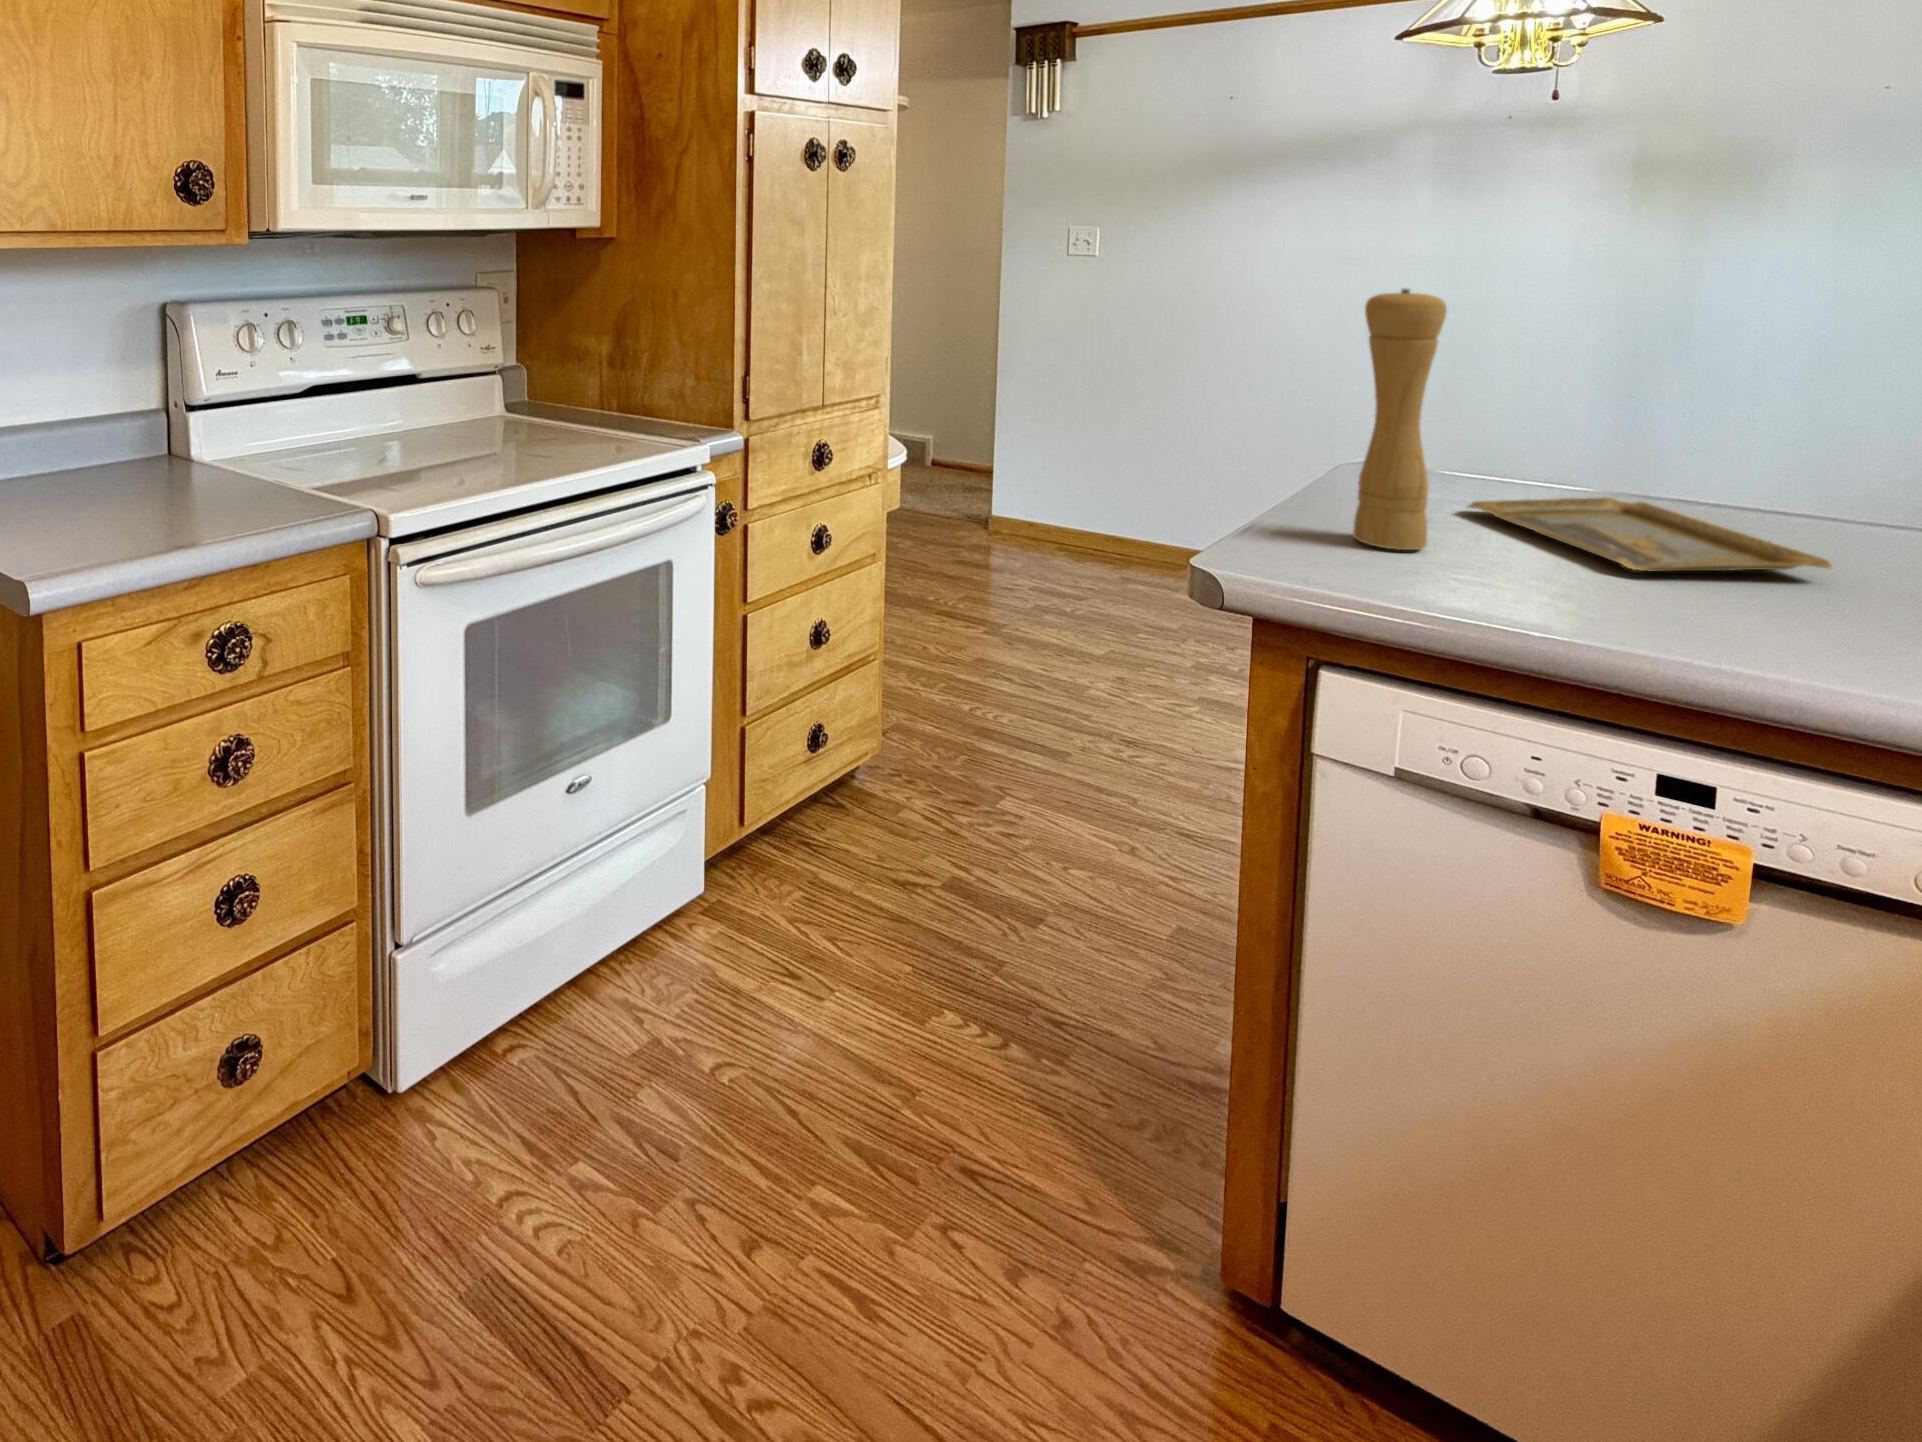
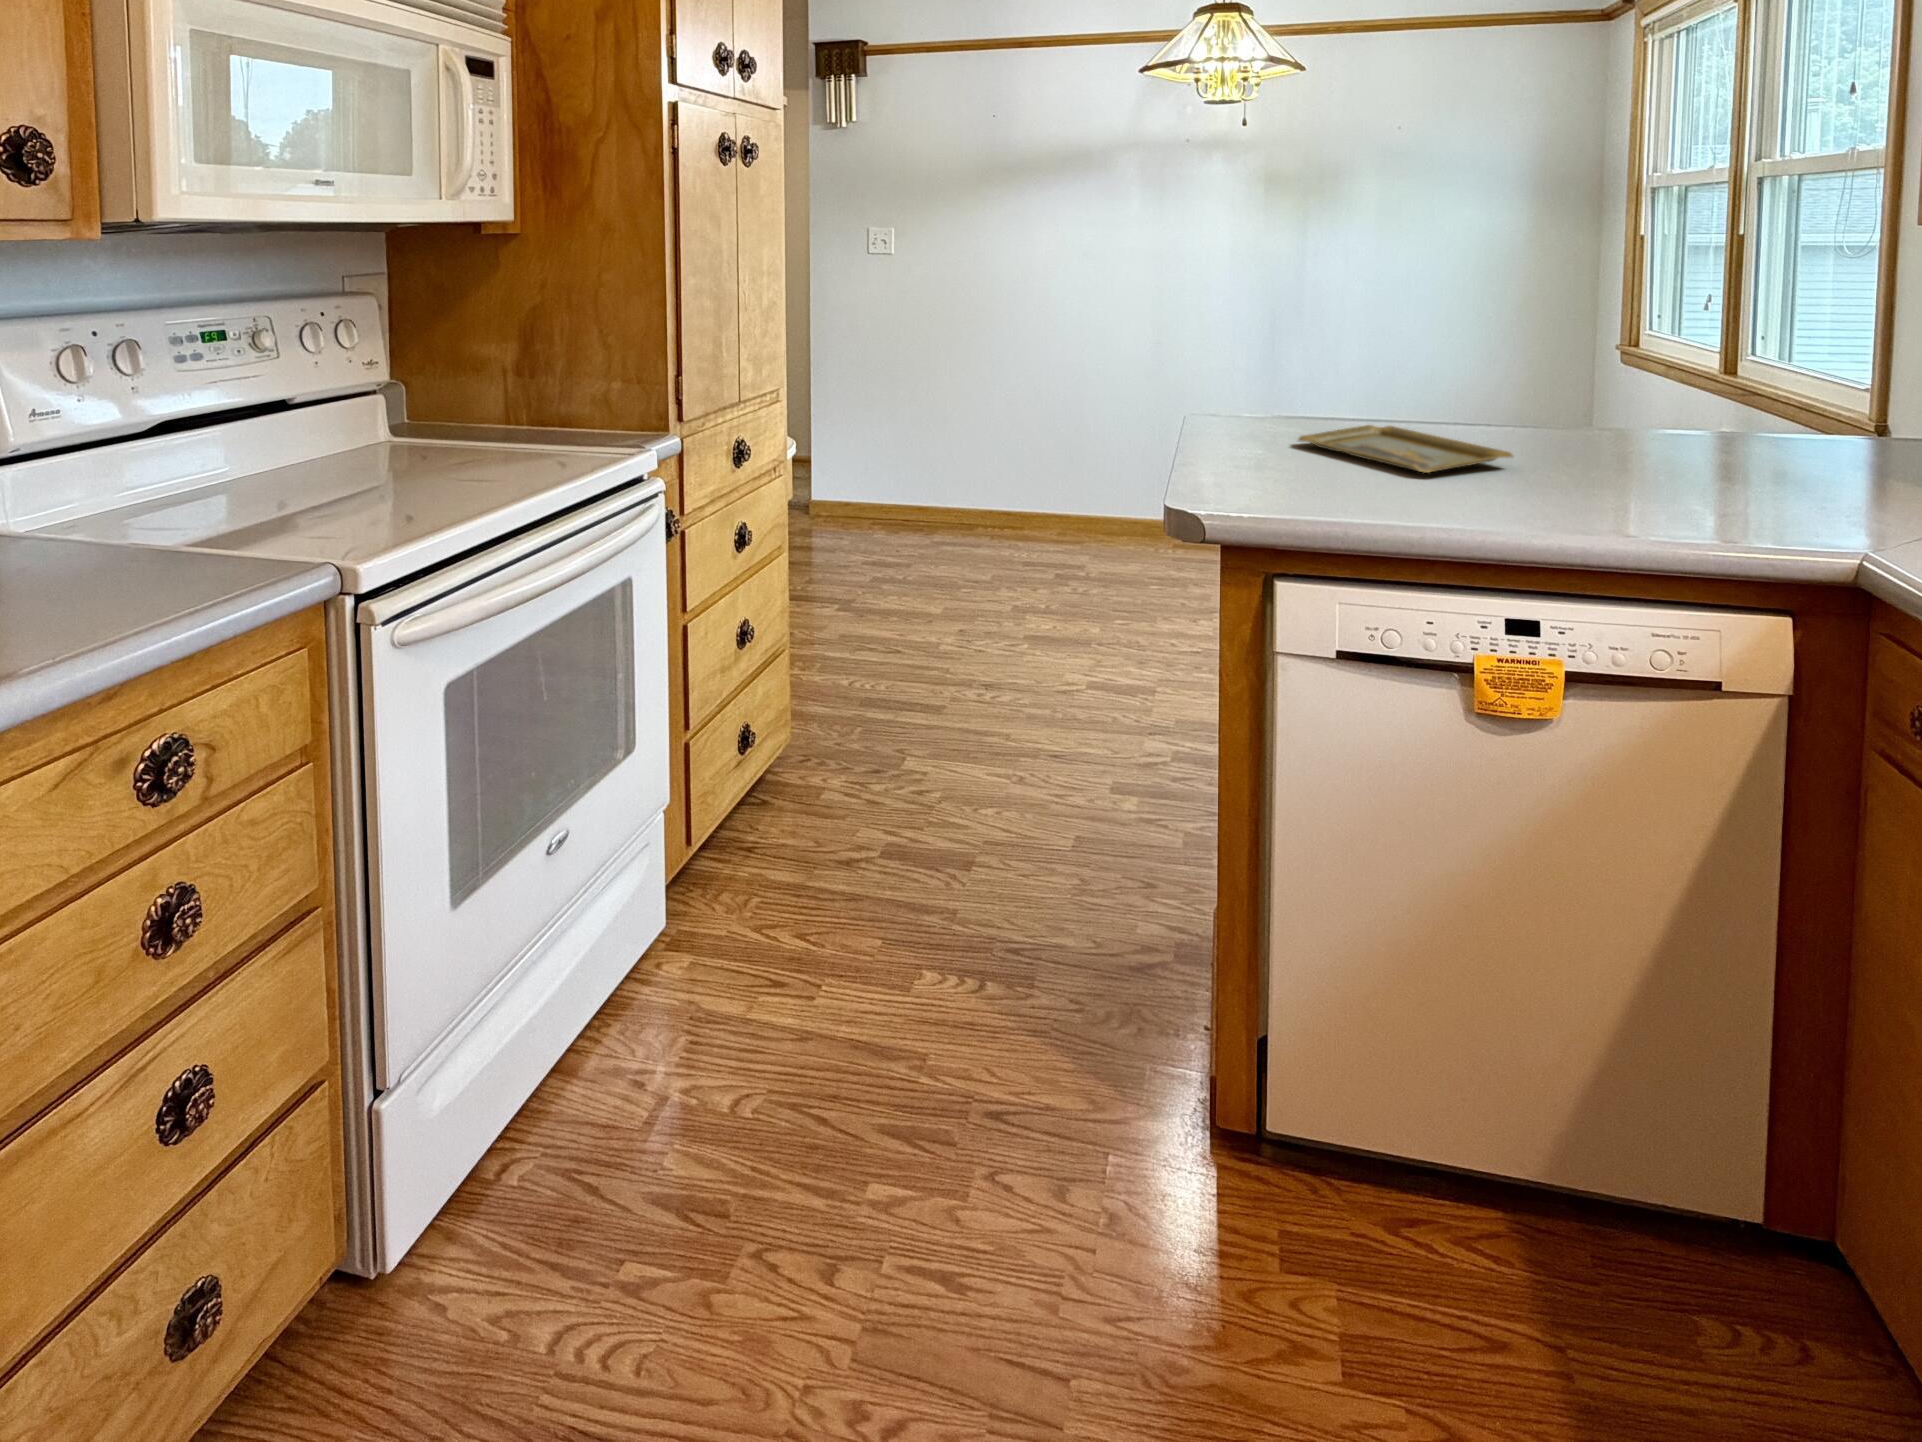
pepper mill: present [1353,289,1447,550] -> none [1253,272,1310,477]

